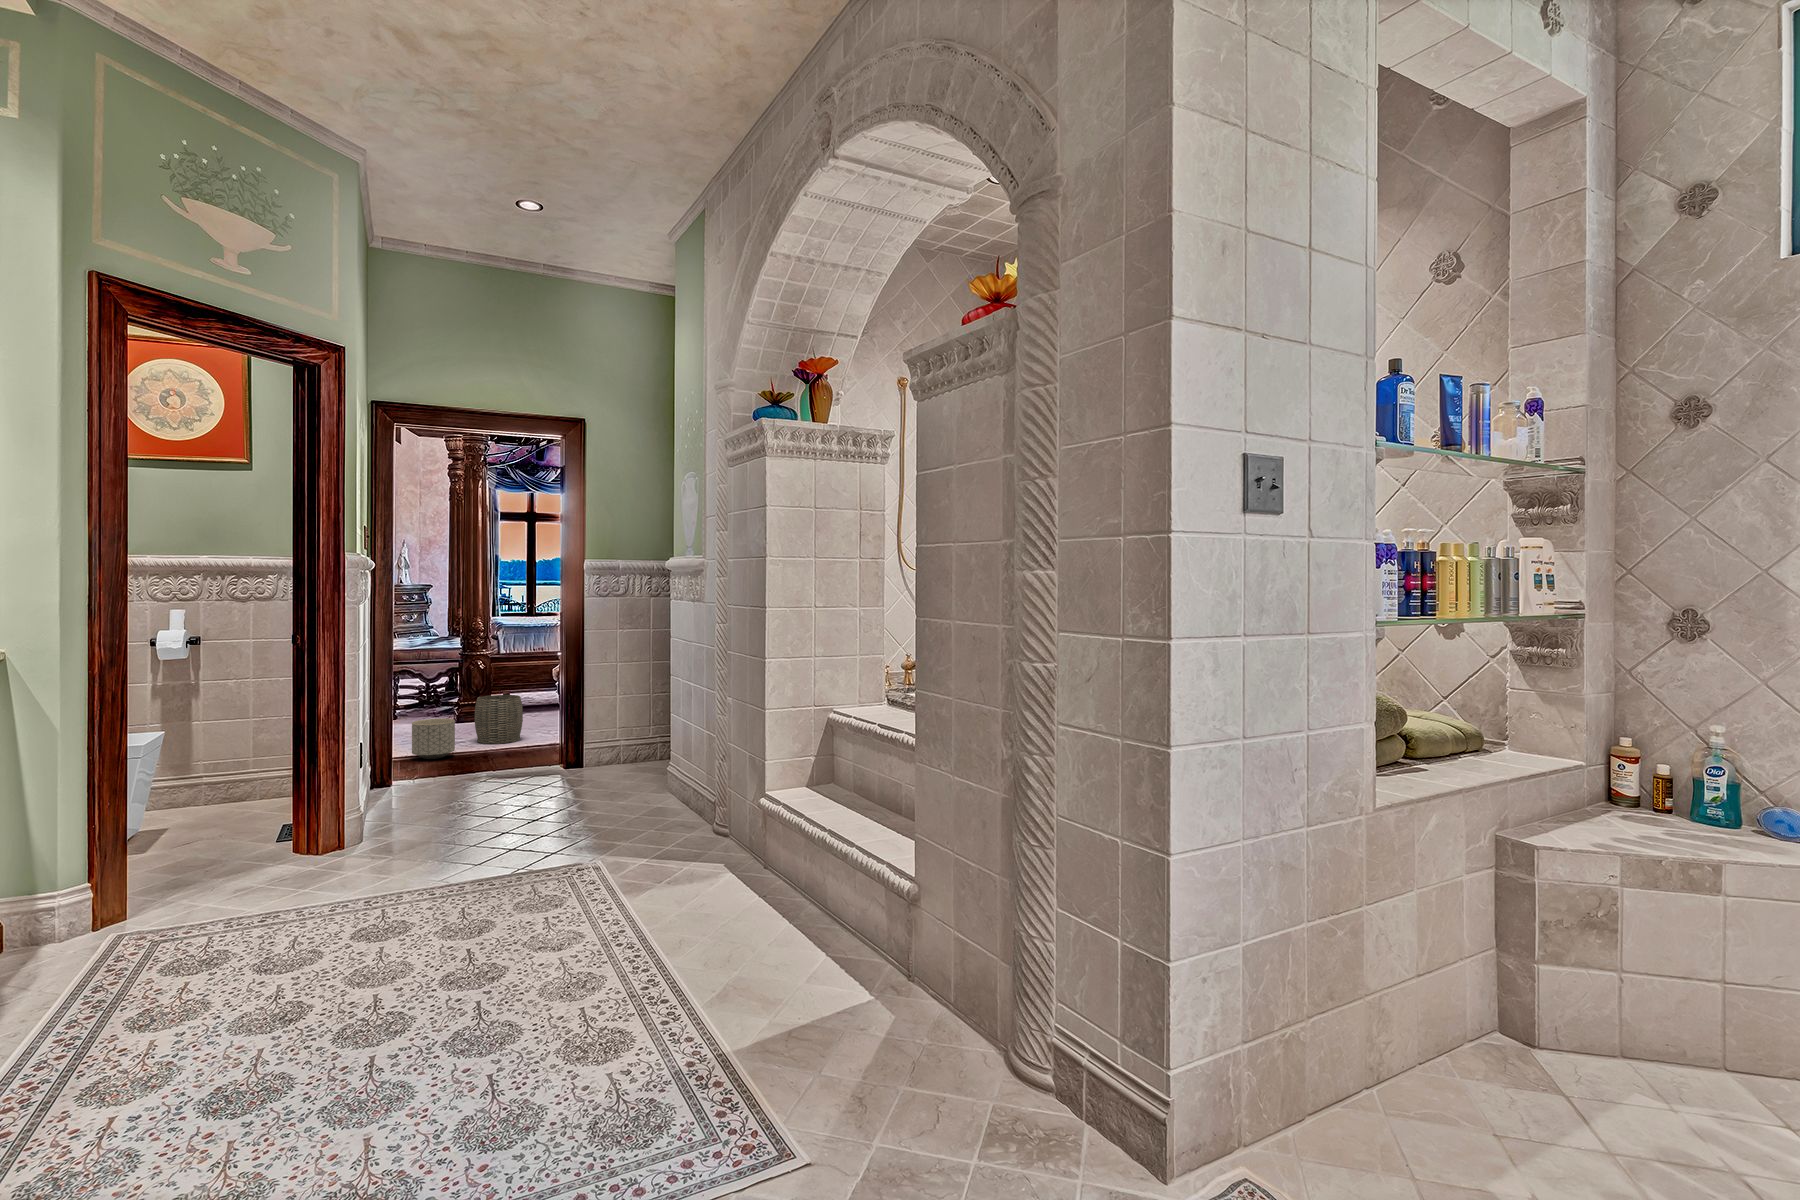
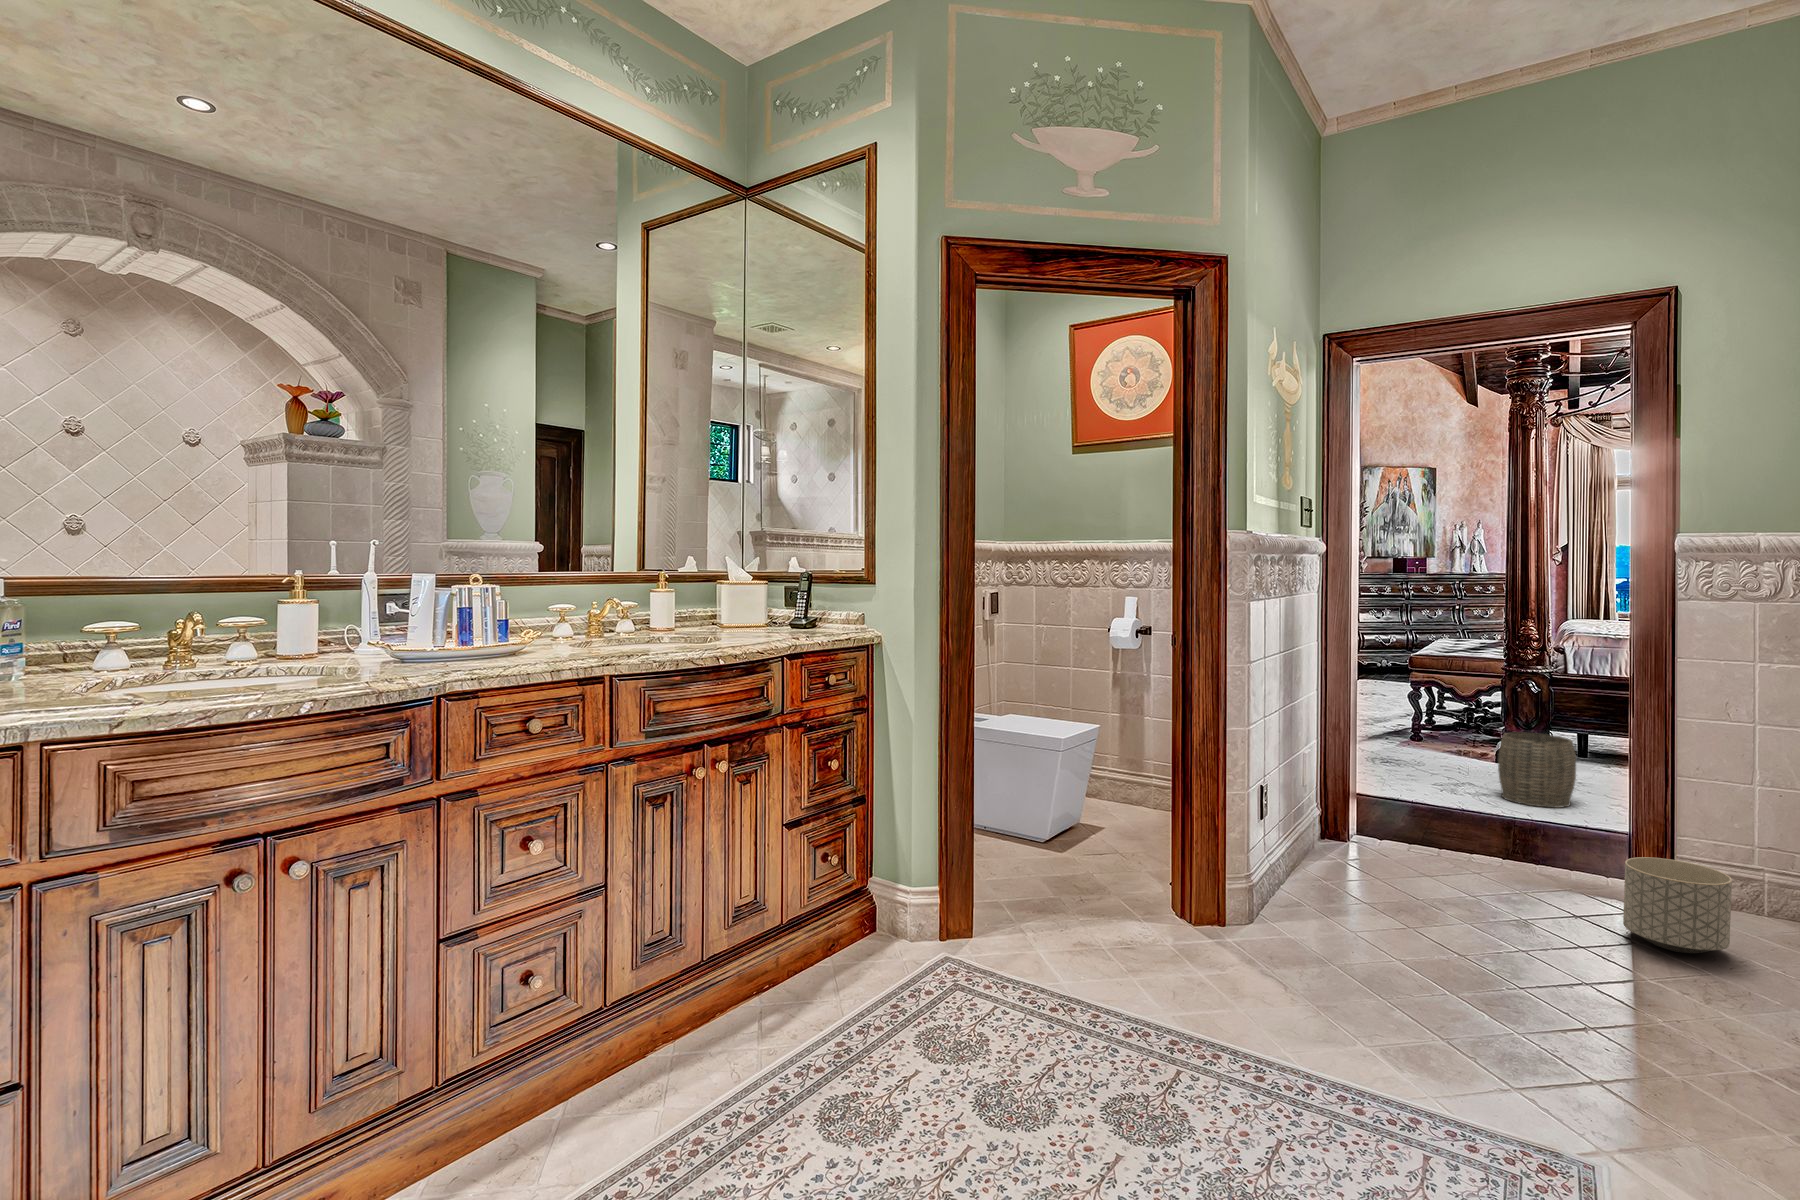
planter: present [412,719,455,759] -> present [1623,857,1732,953]

